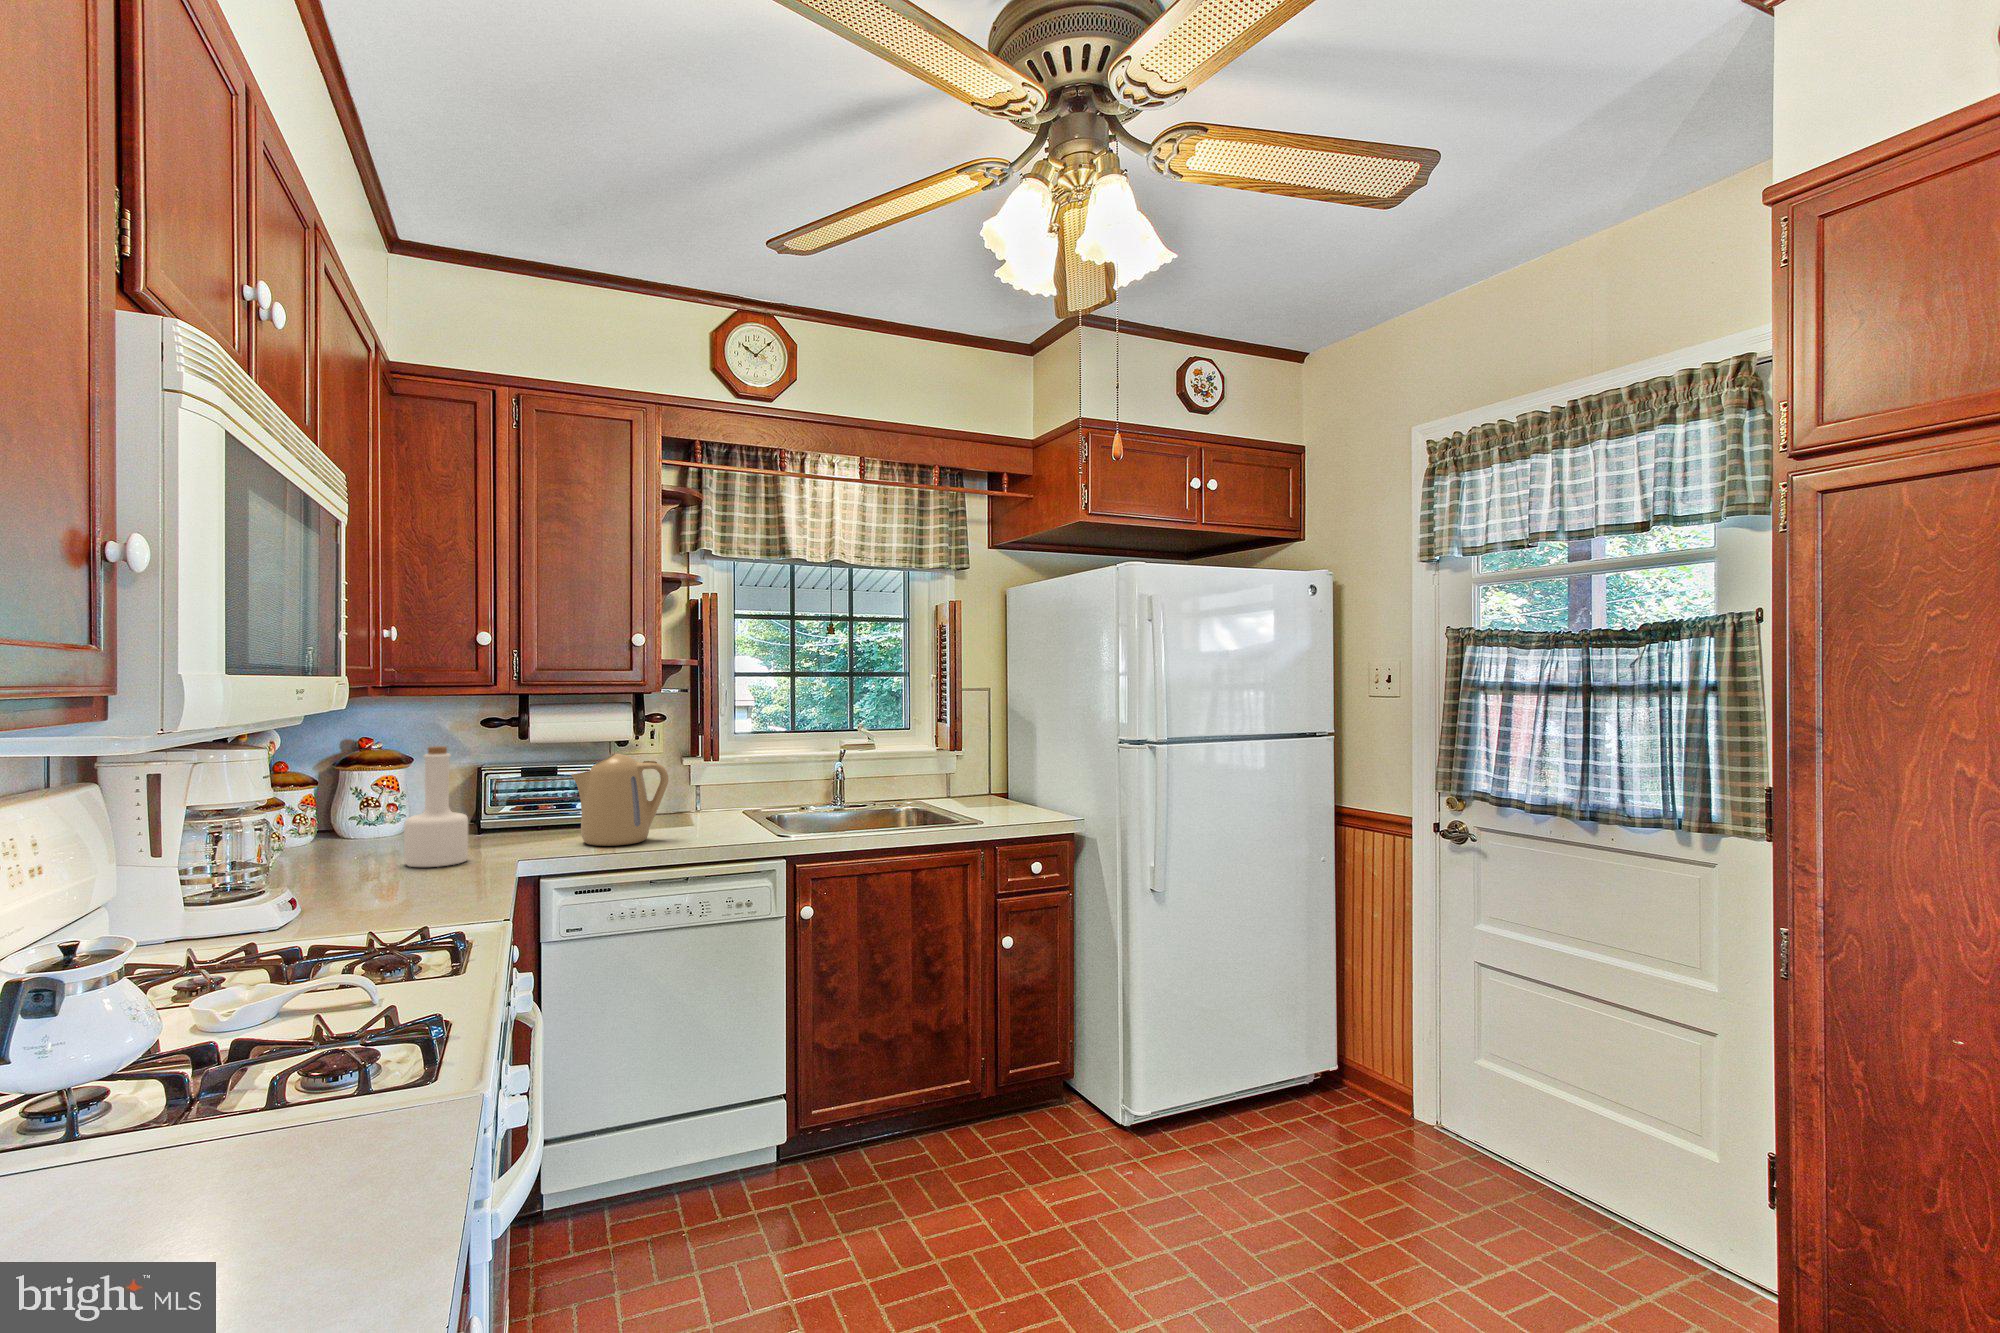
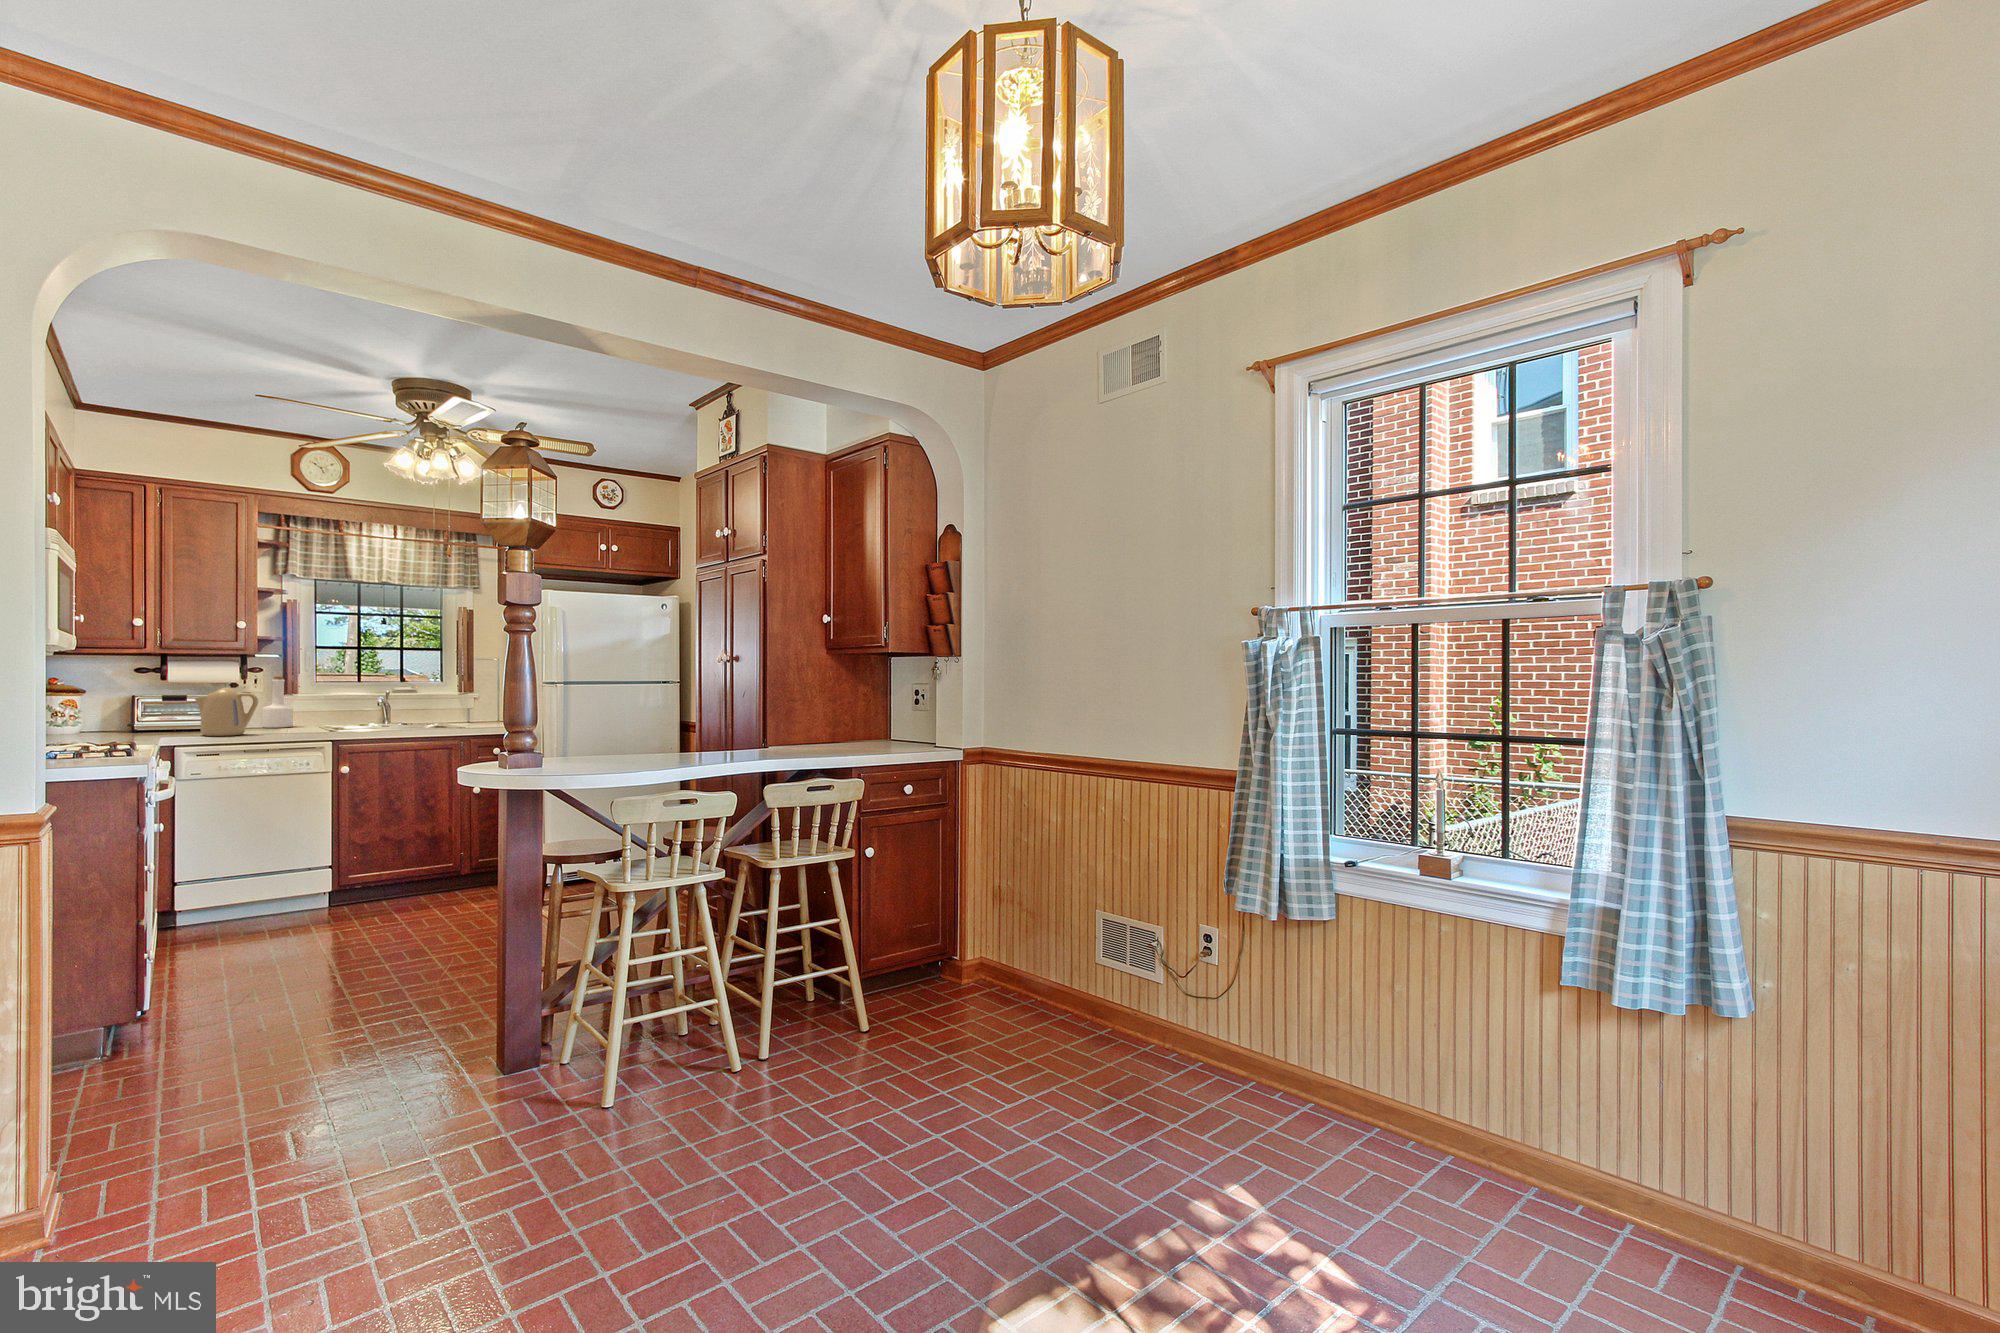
bottle: present [404,746,468,867] -> present [262,676,293,728]

